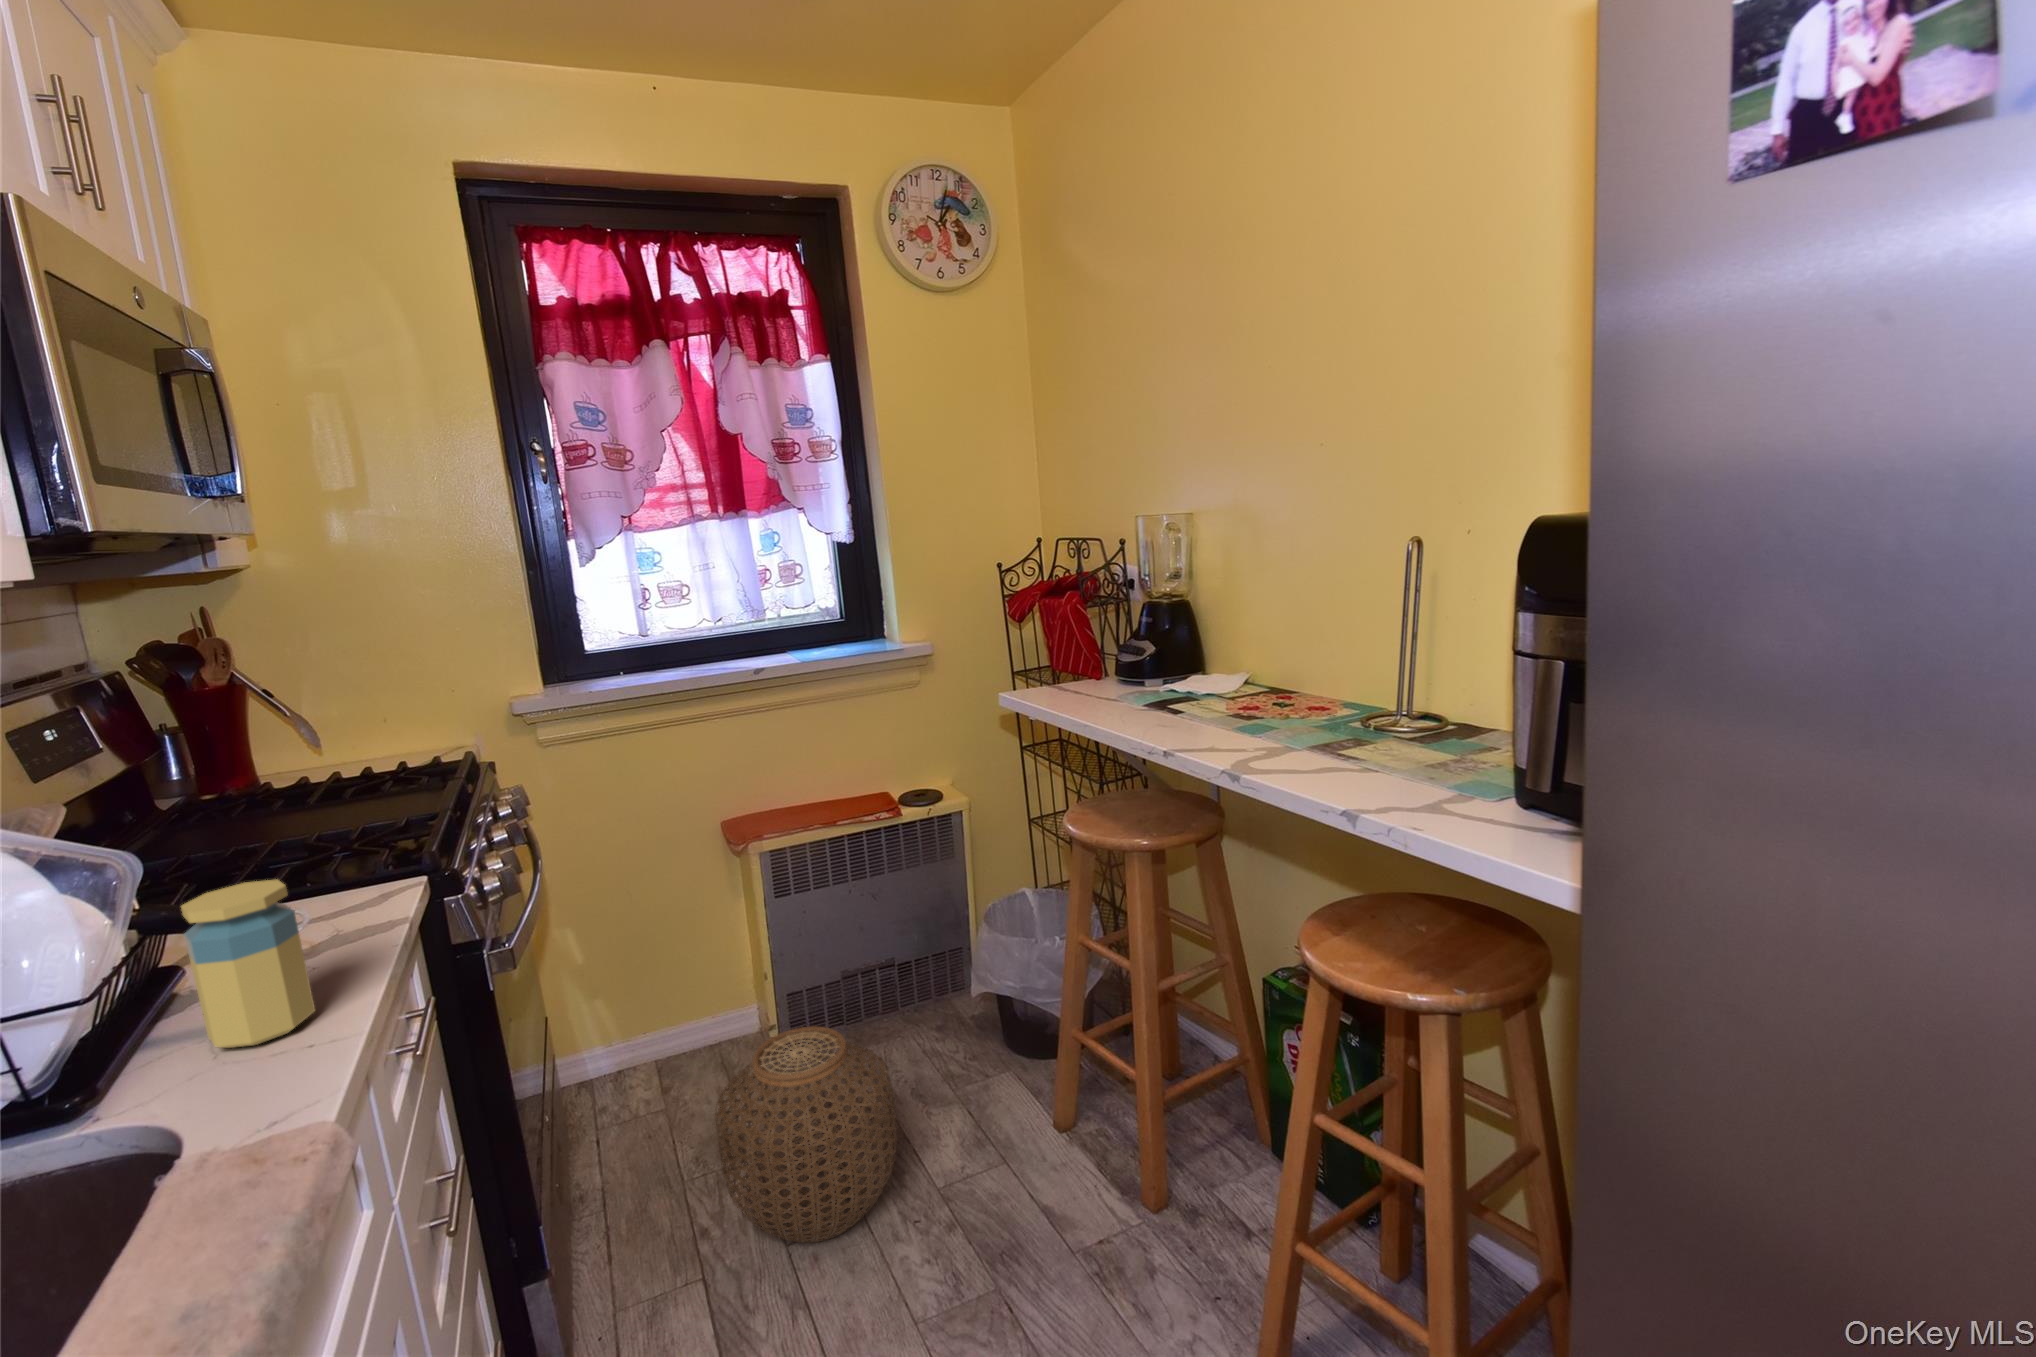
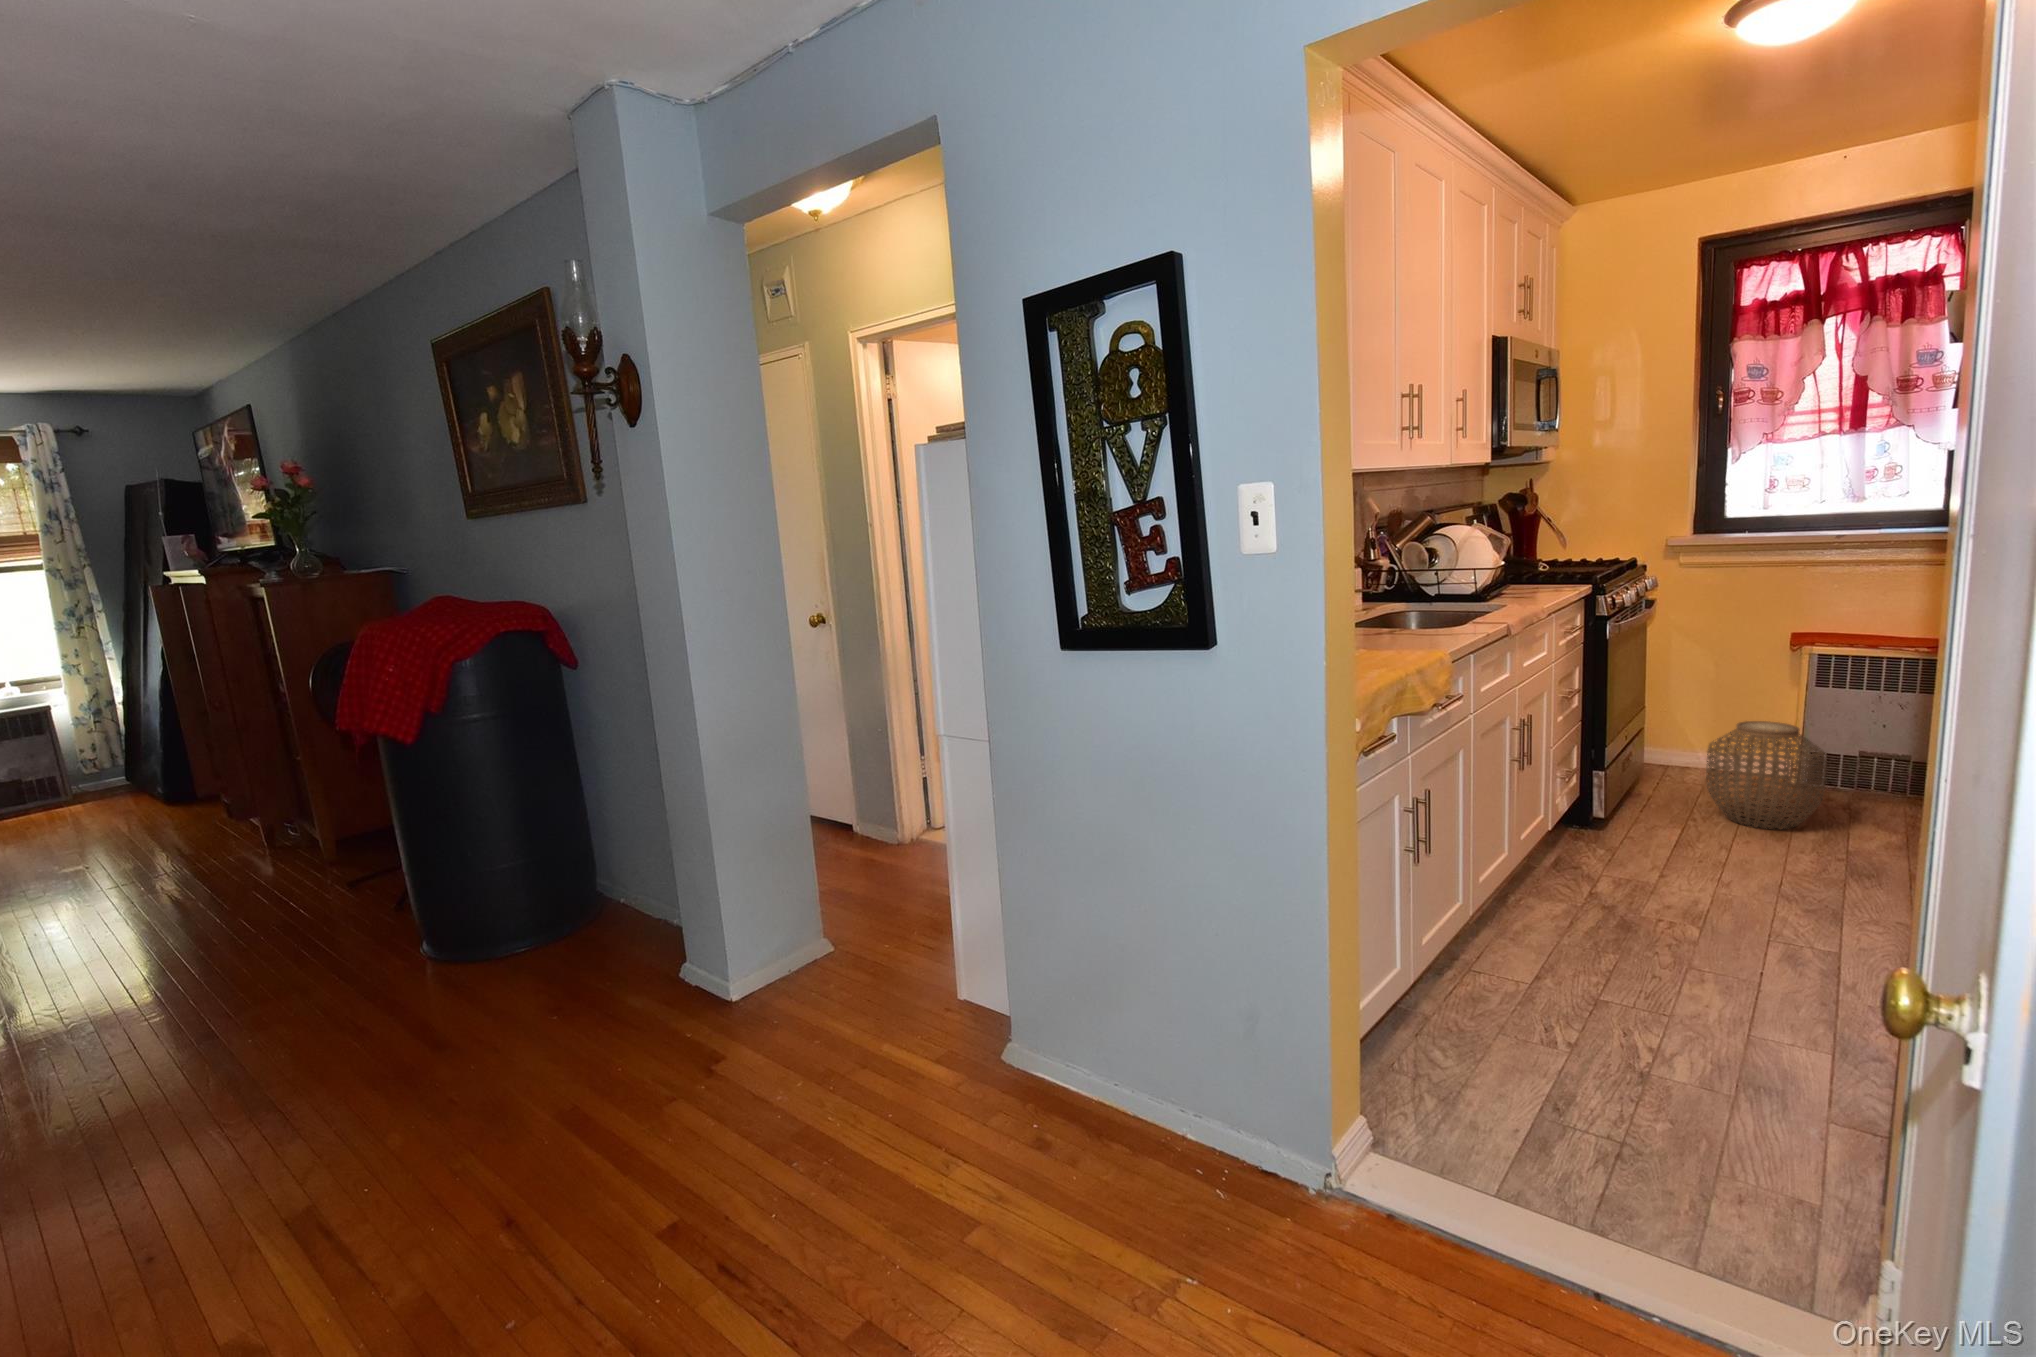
jar: present [181,879,315,1048] -> none [1518,545,1549,591]

